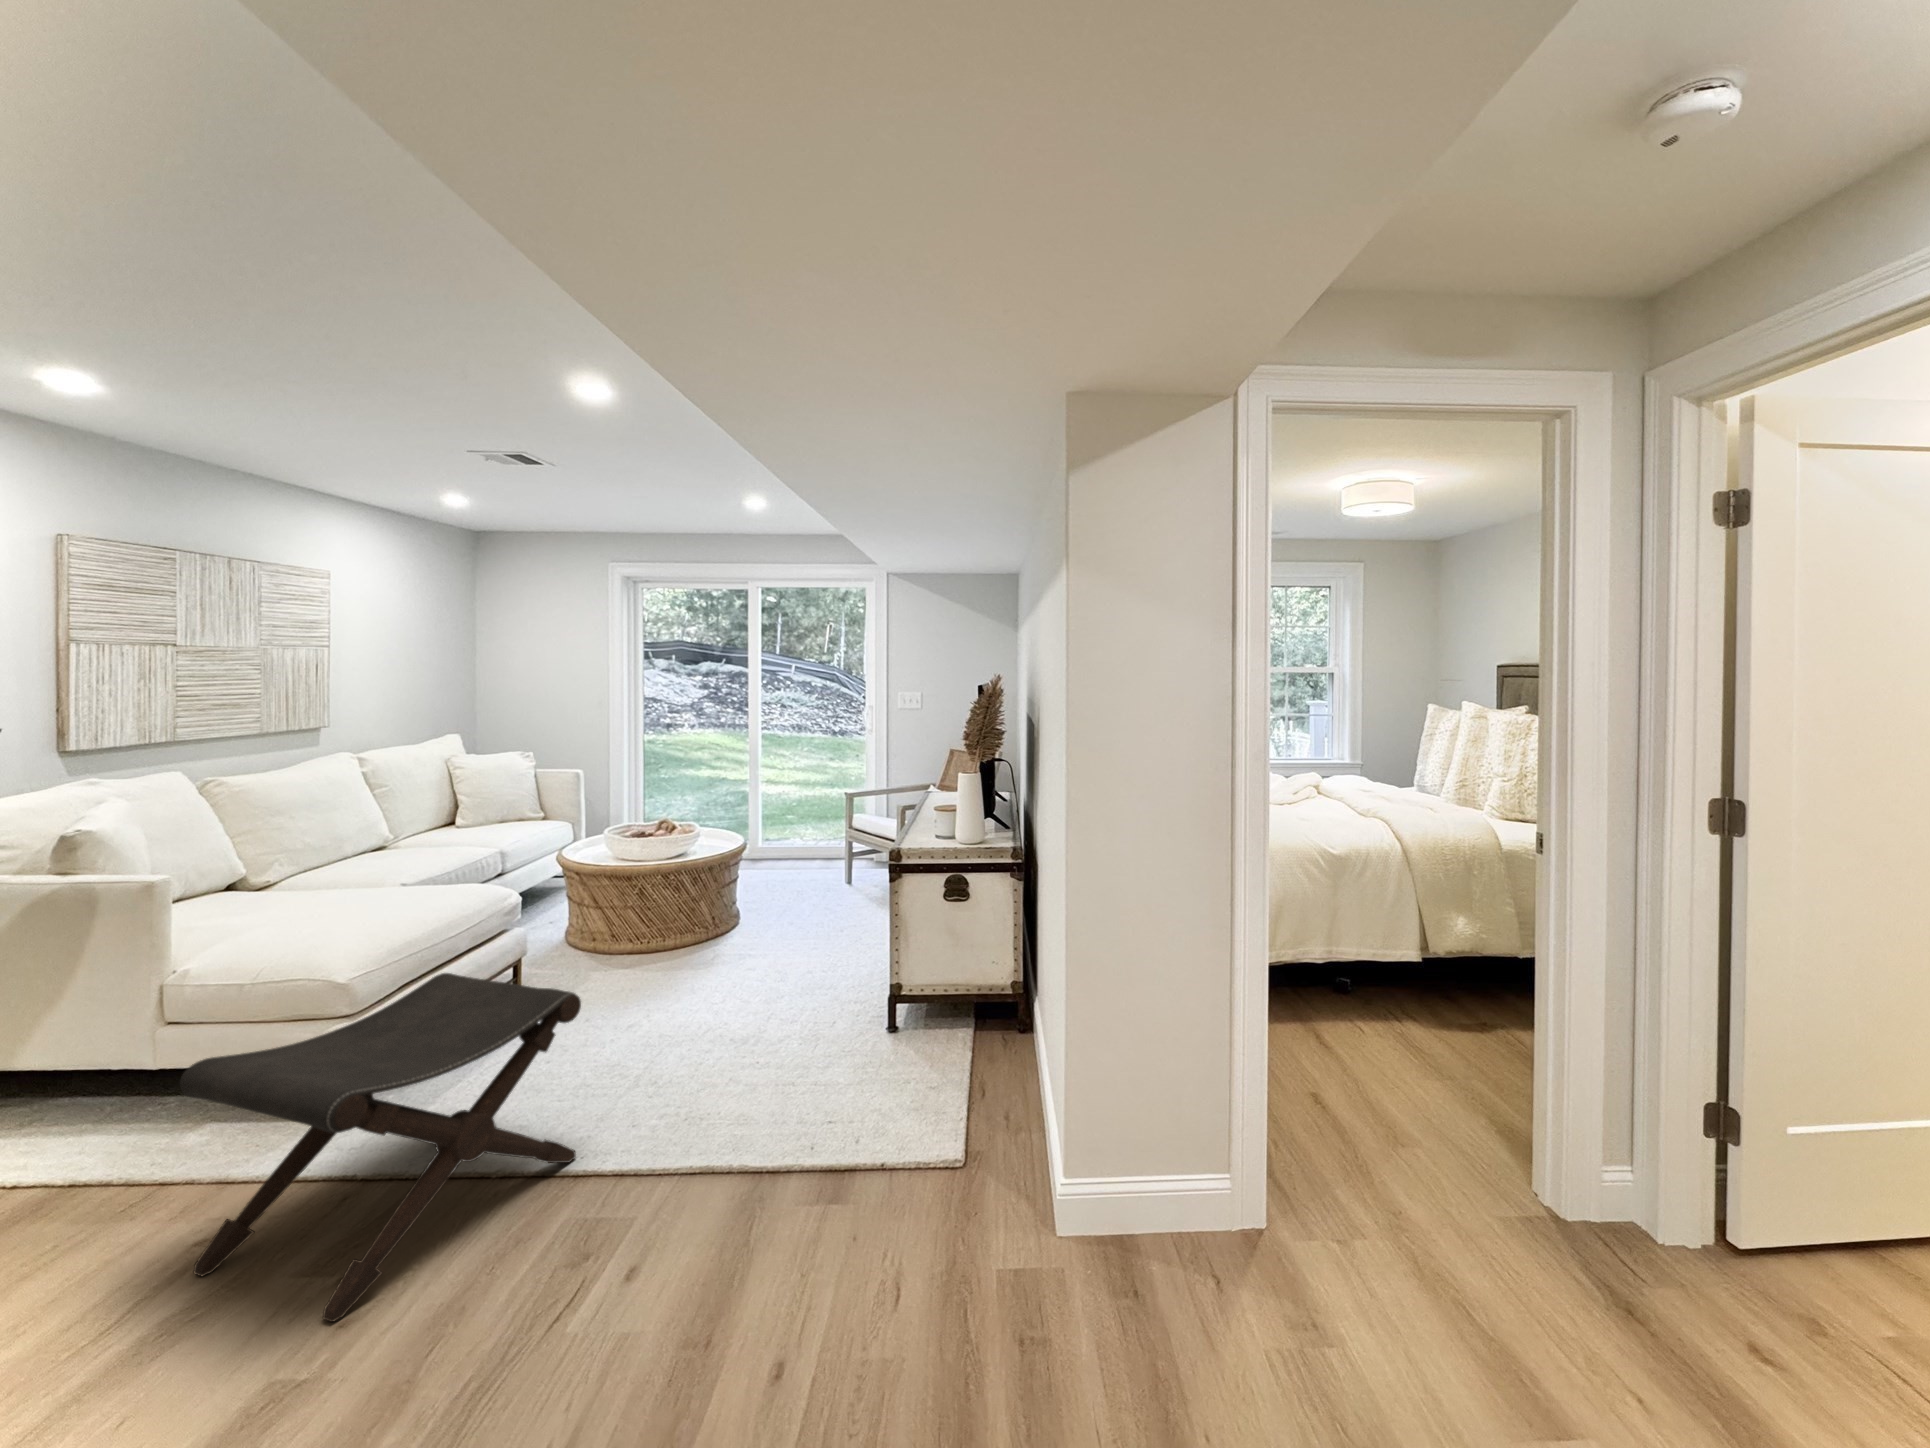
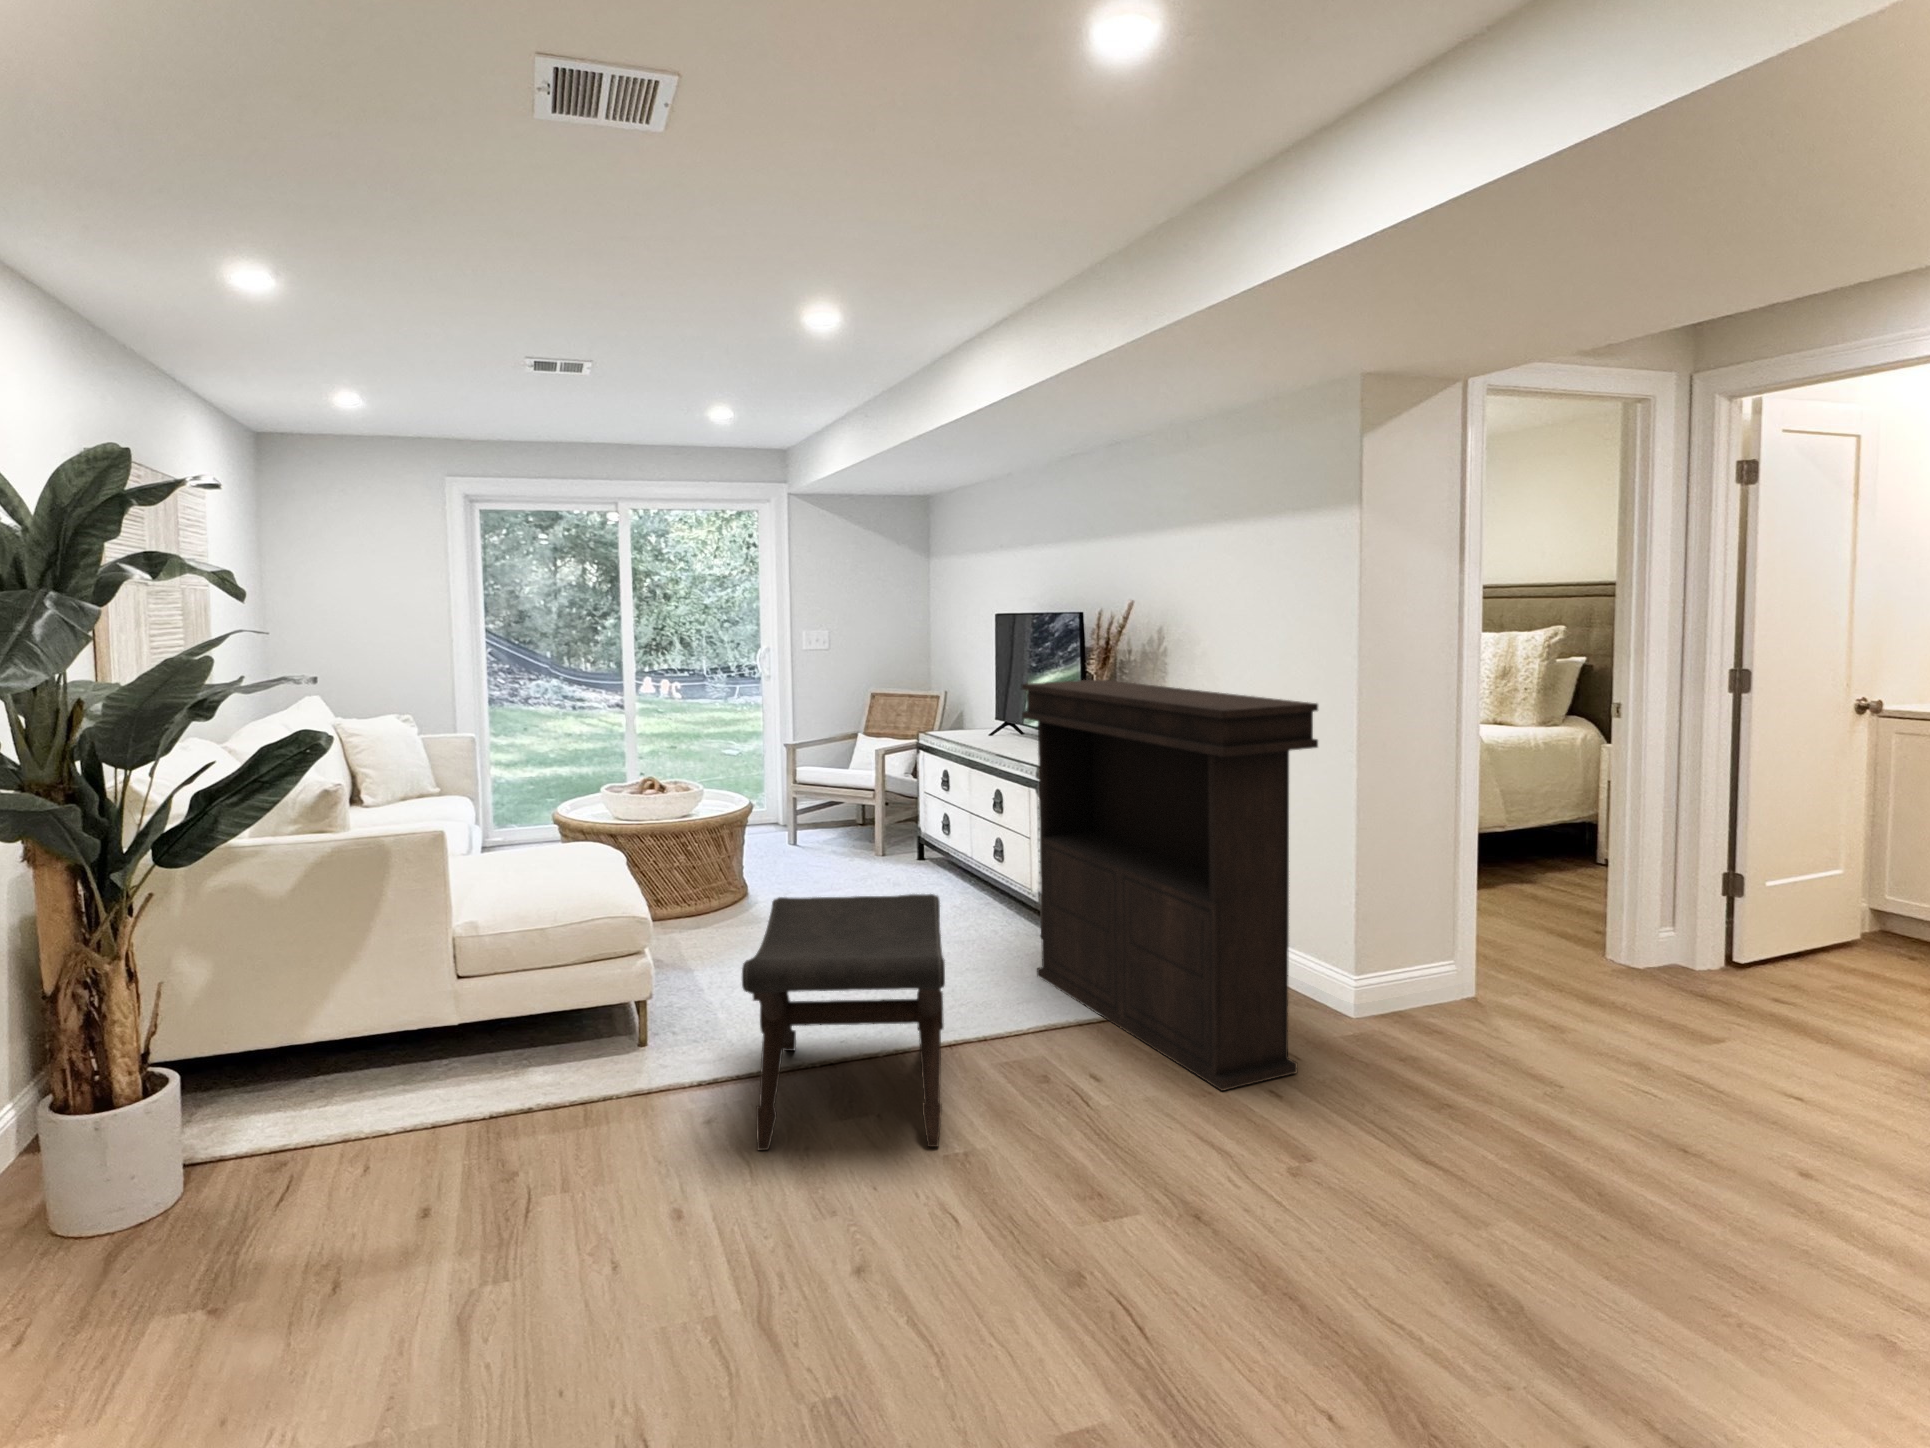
console table: none [715,760,905,1315] -> present [1022,680,1318,1091]

